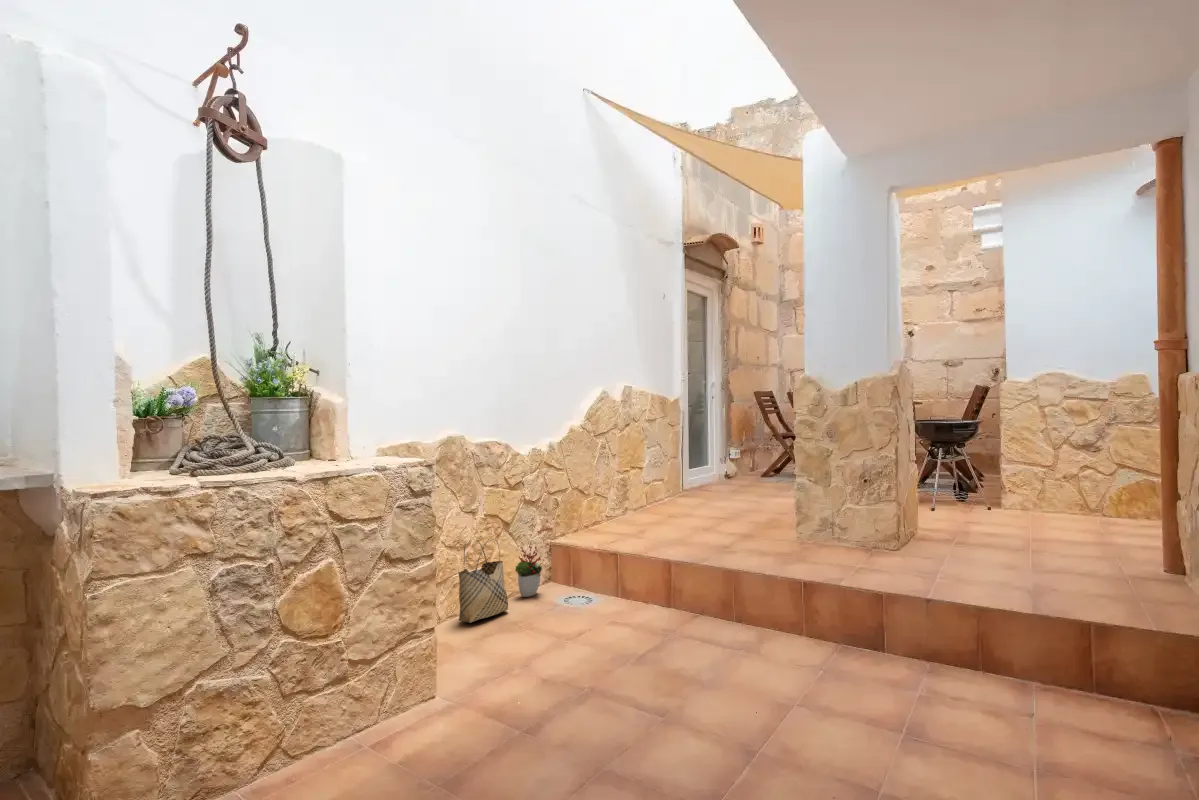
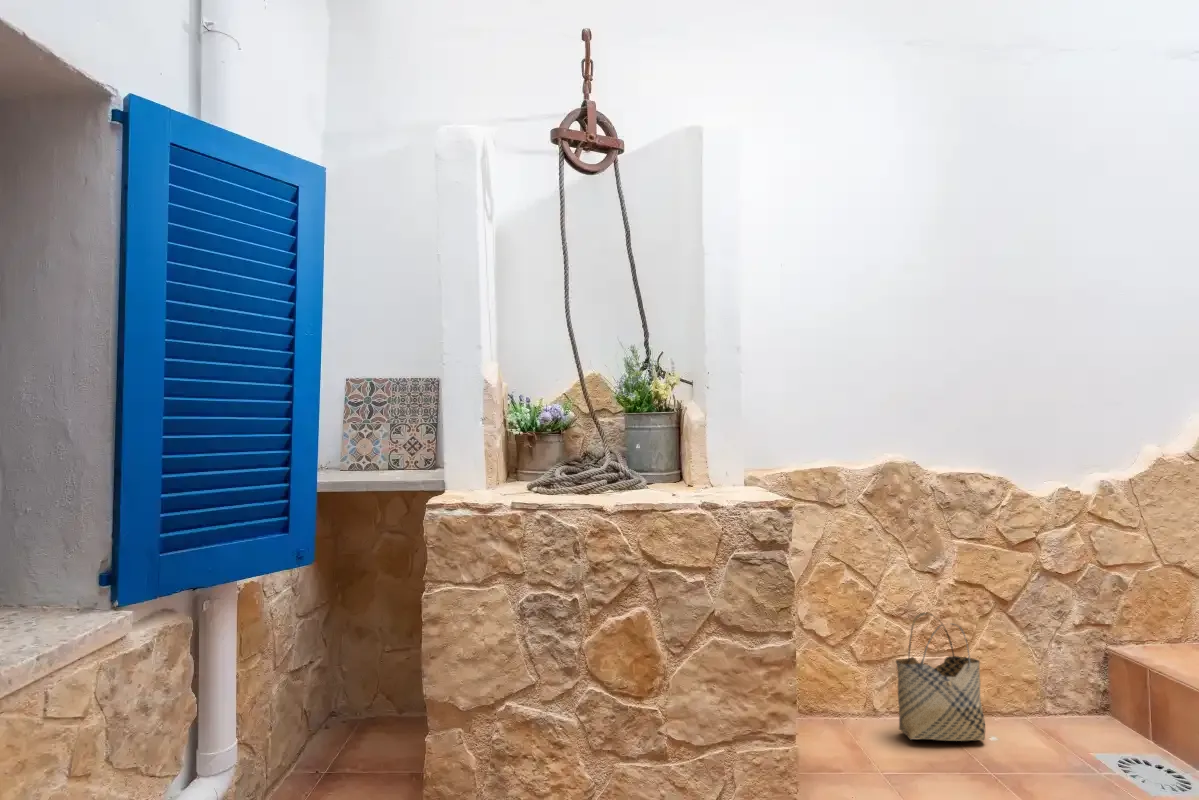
decorative plant: present [515,546,542,597] -> none [1012,646,1066,731]

